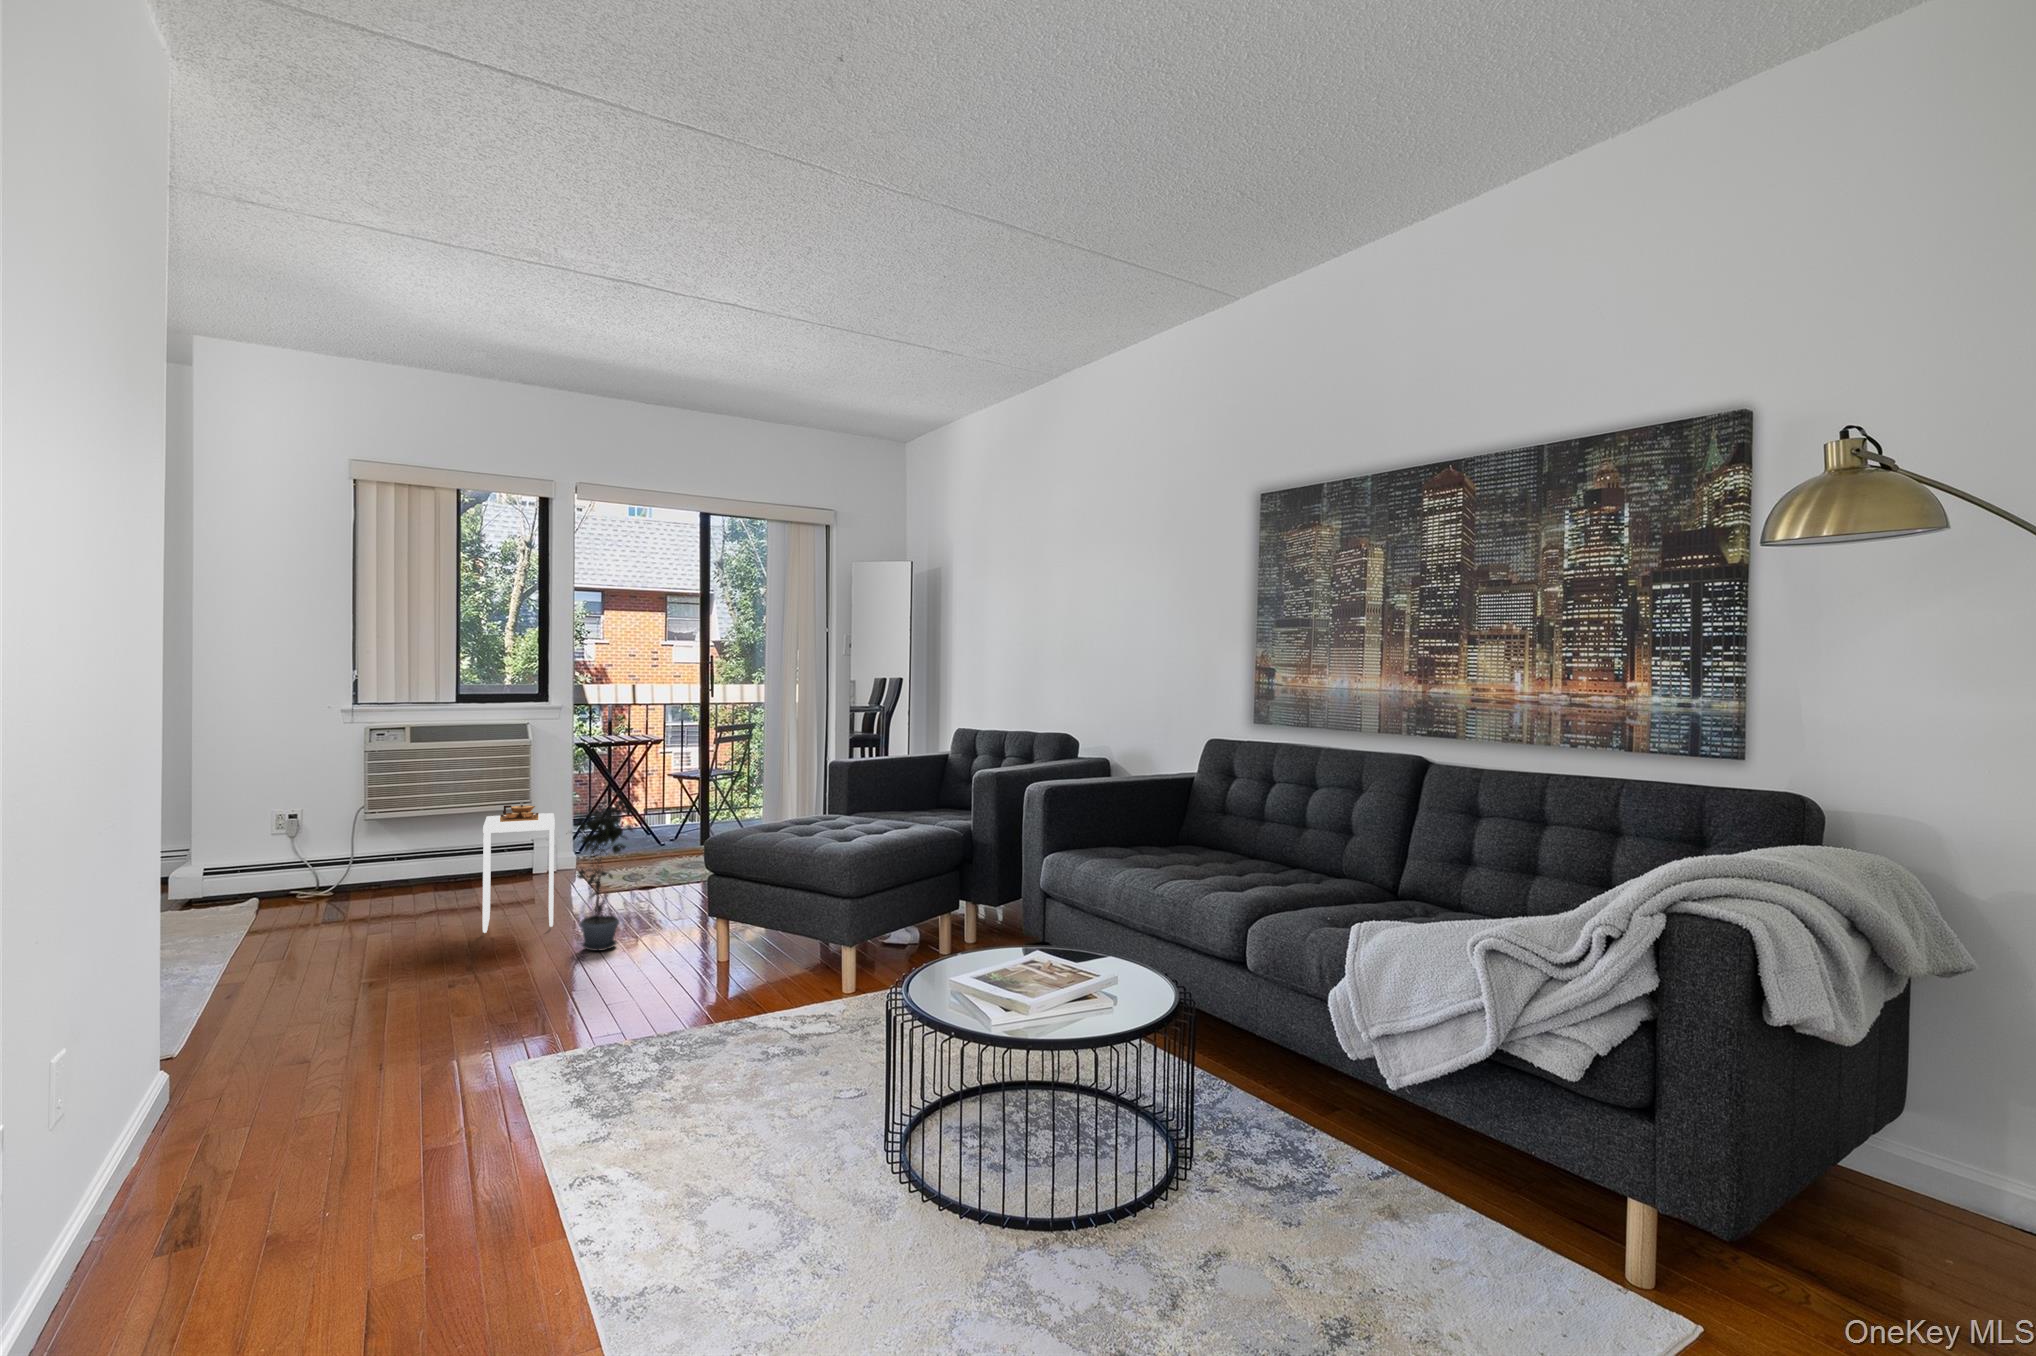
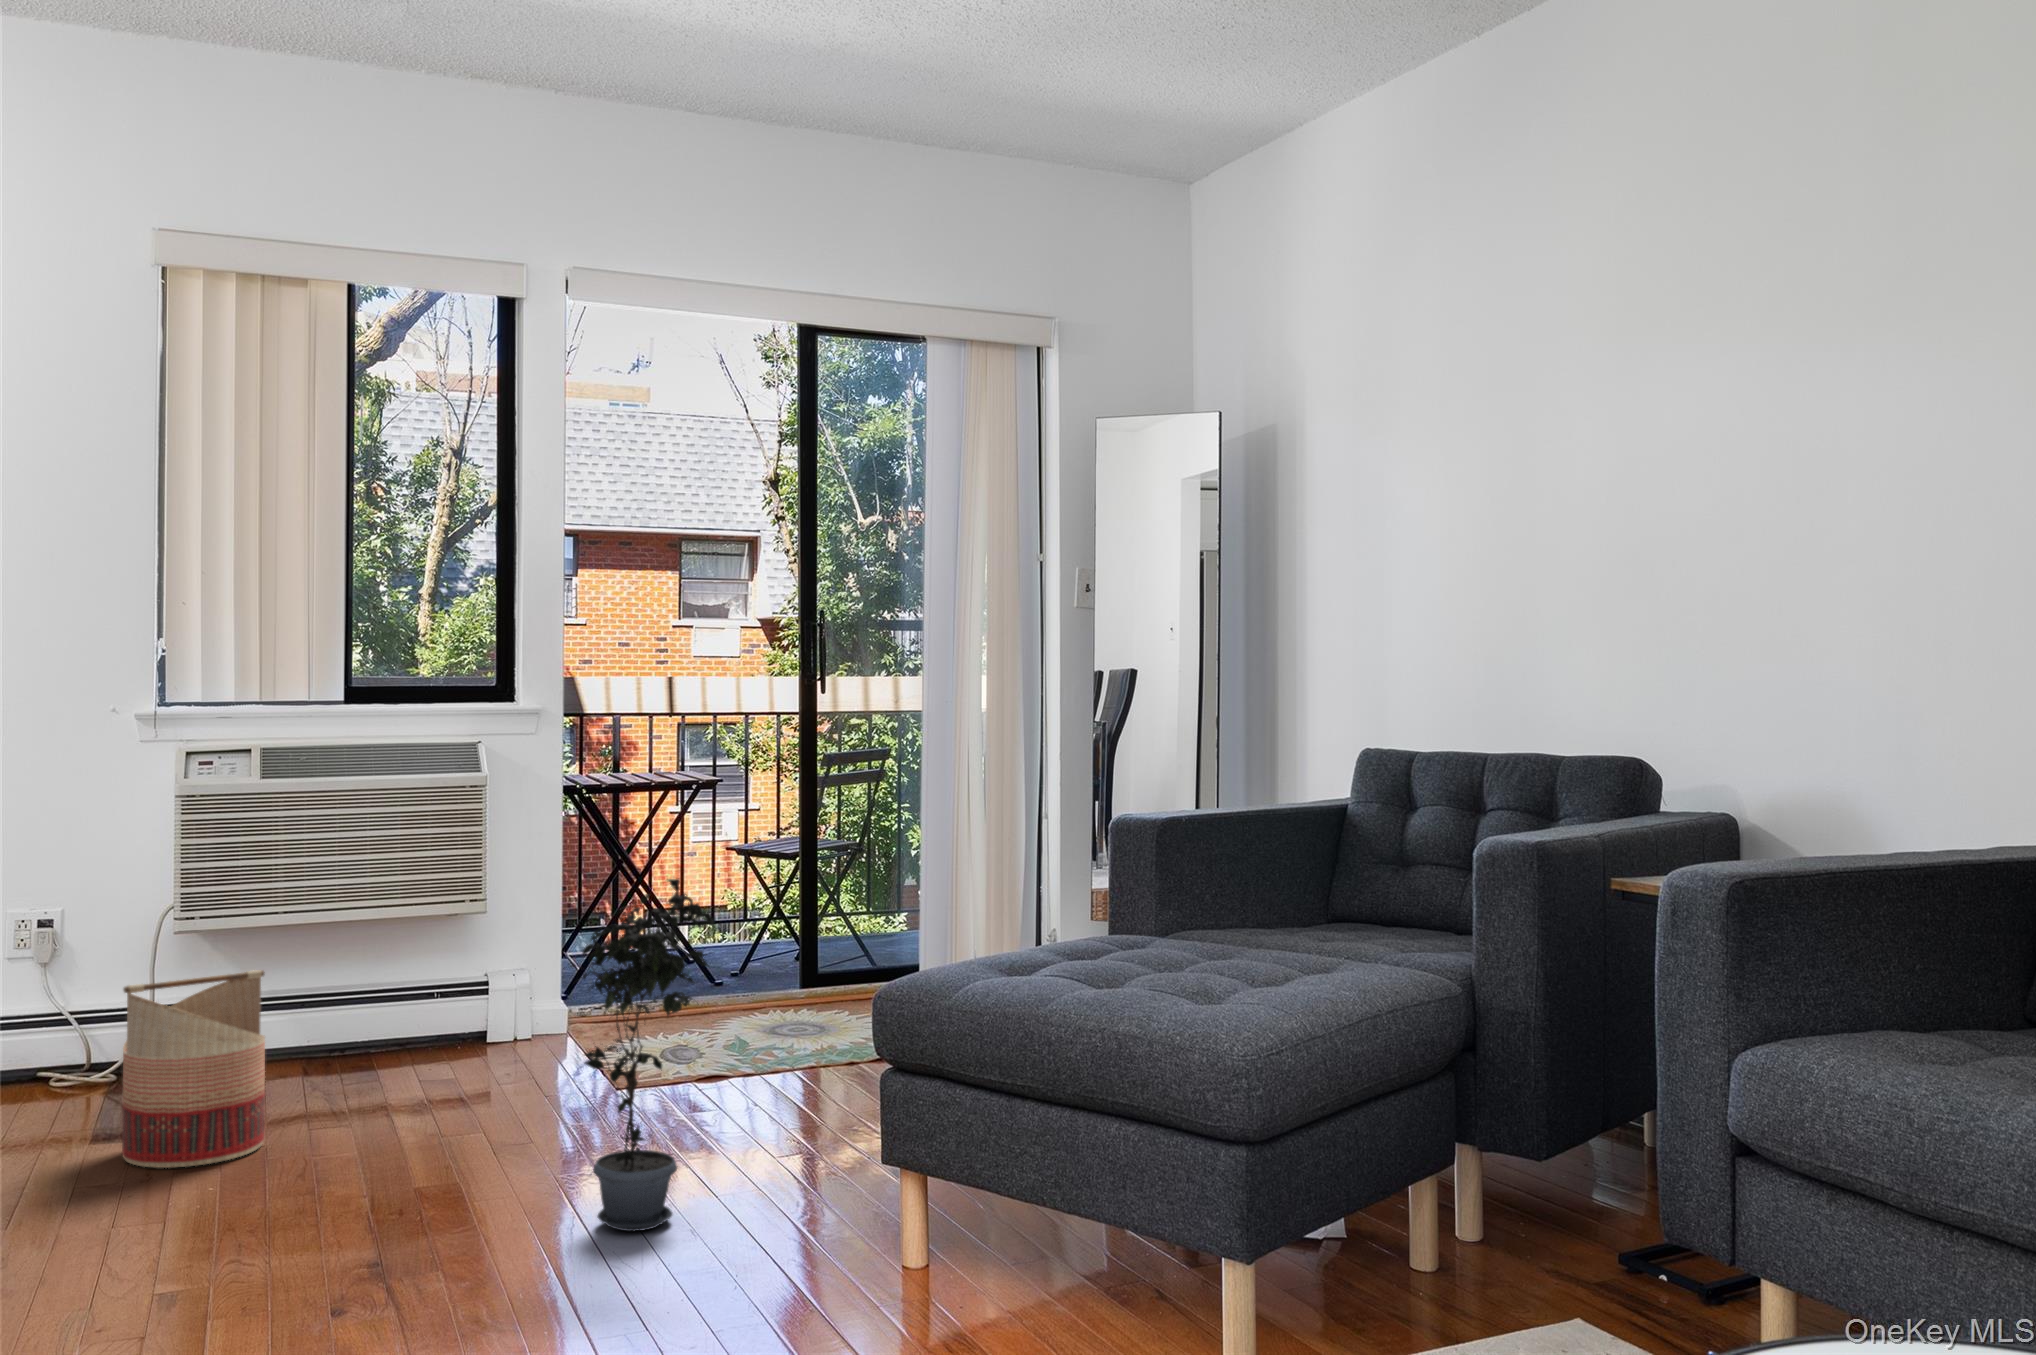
side table: present [483,805,555,933] -> none [392,903,537,1176]
basket: none [344,838,417,933] -> present [122,970,265,1168]

